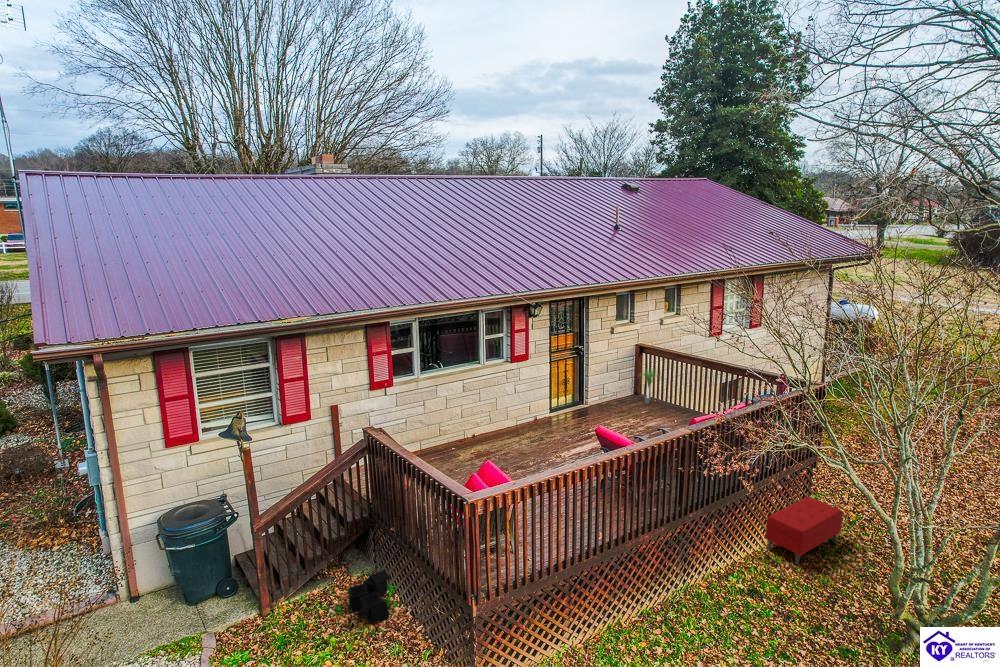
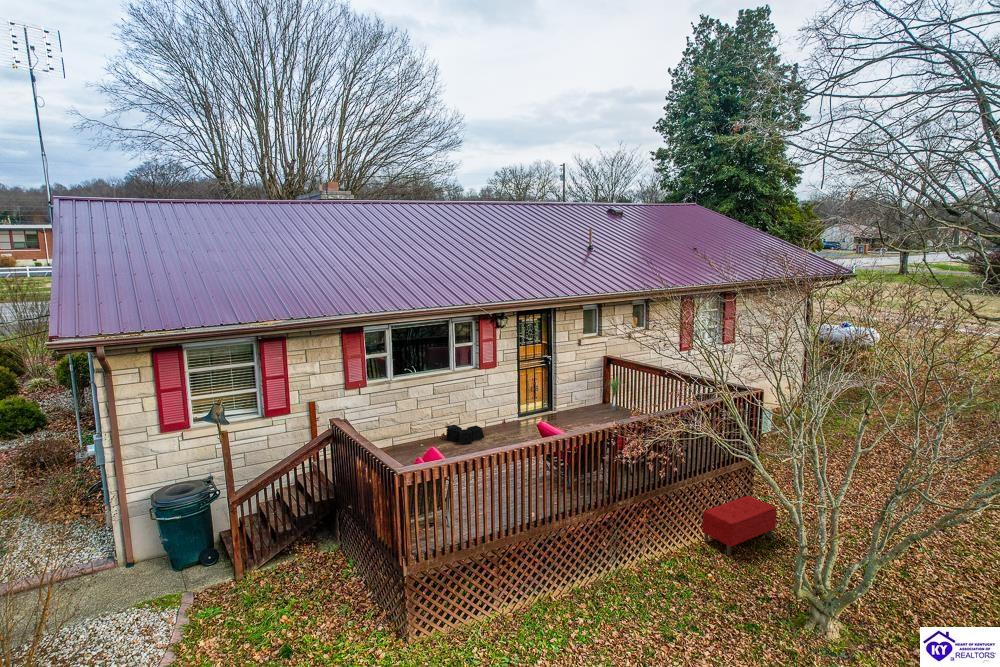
storage bin: present [349,570,391,624] -> present [445,425,484,444]

